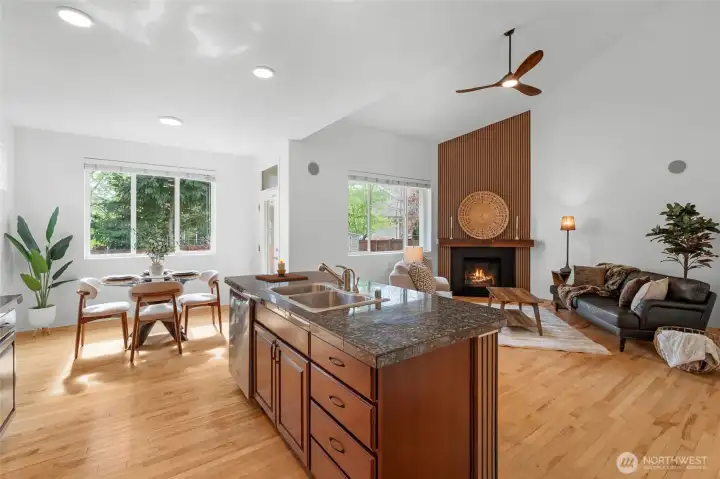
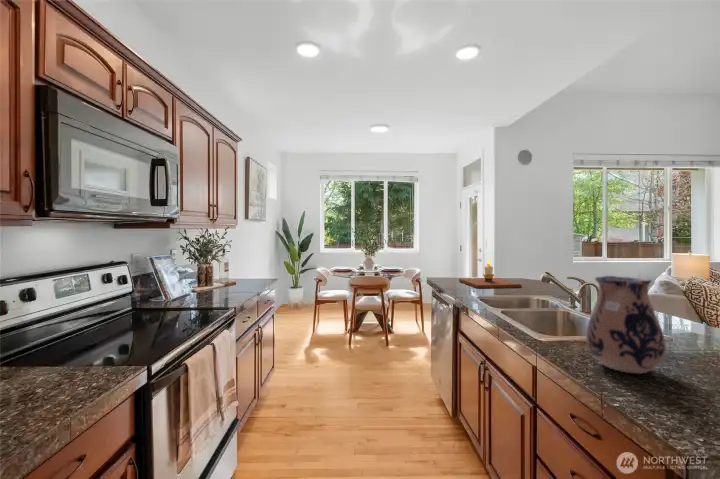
ceramic pitcher: none [339,260,381,321] -> present [586,276,665,374]

